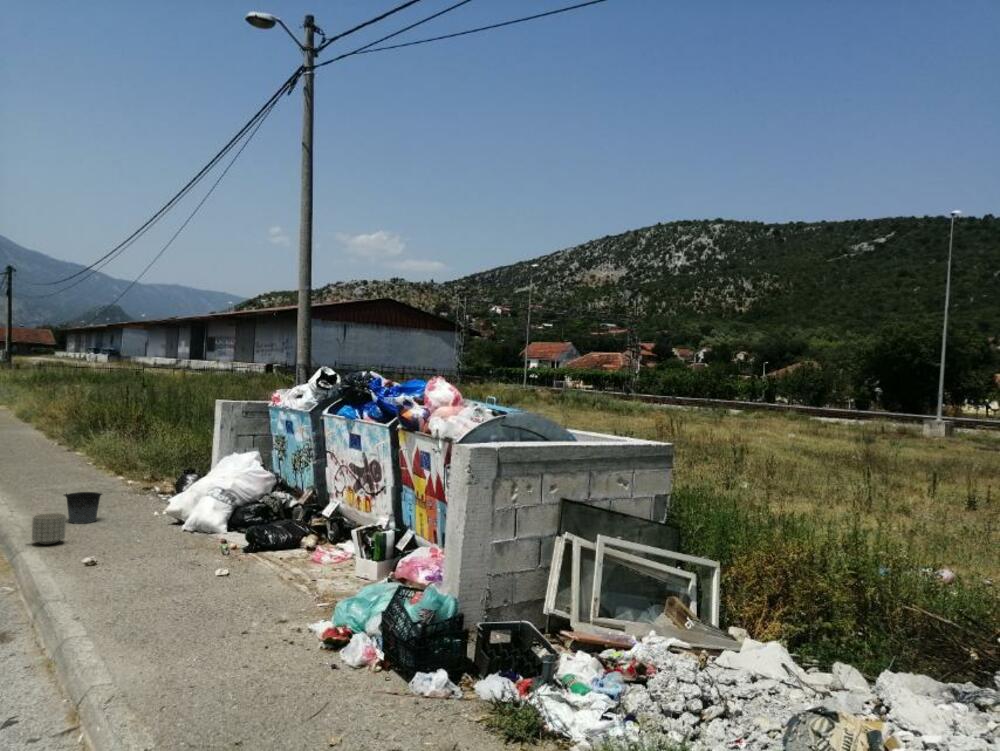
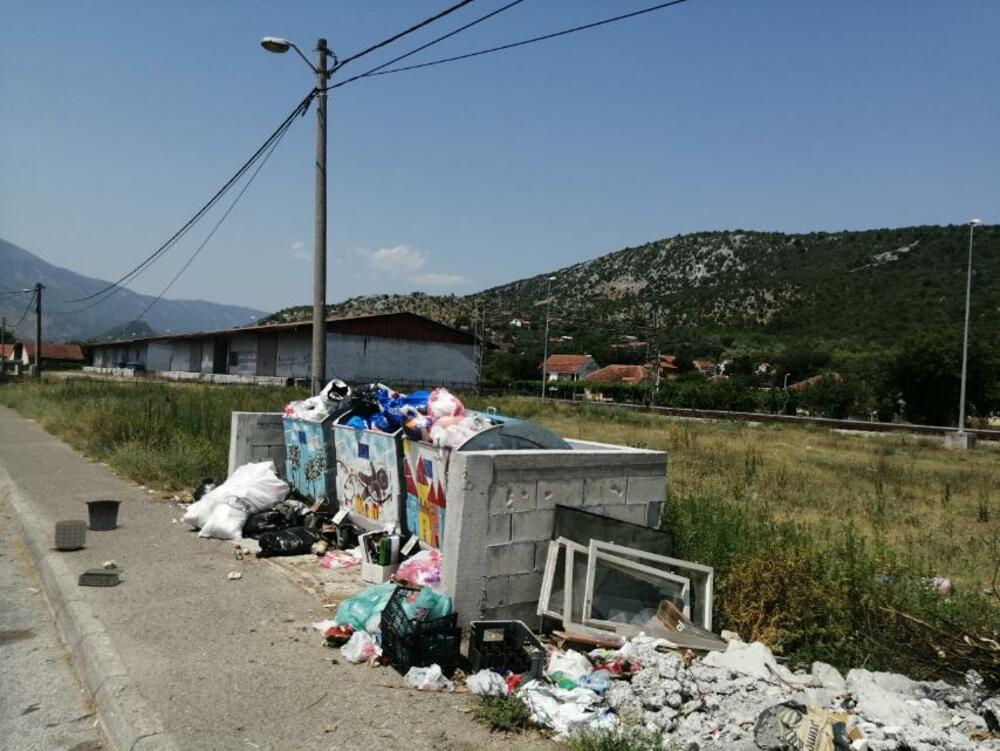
toolbox: none [58,565,107,584] -> present [78,569,124,586]

